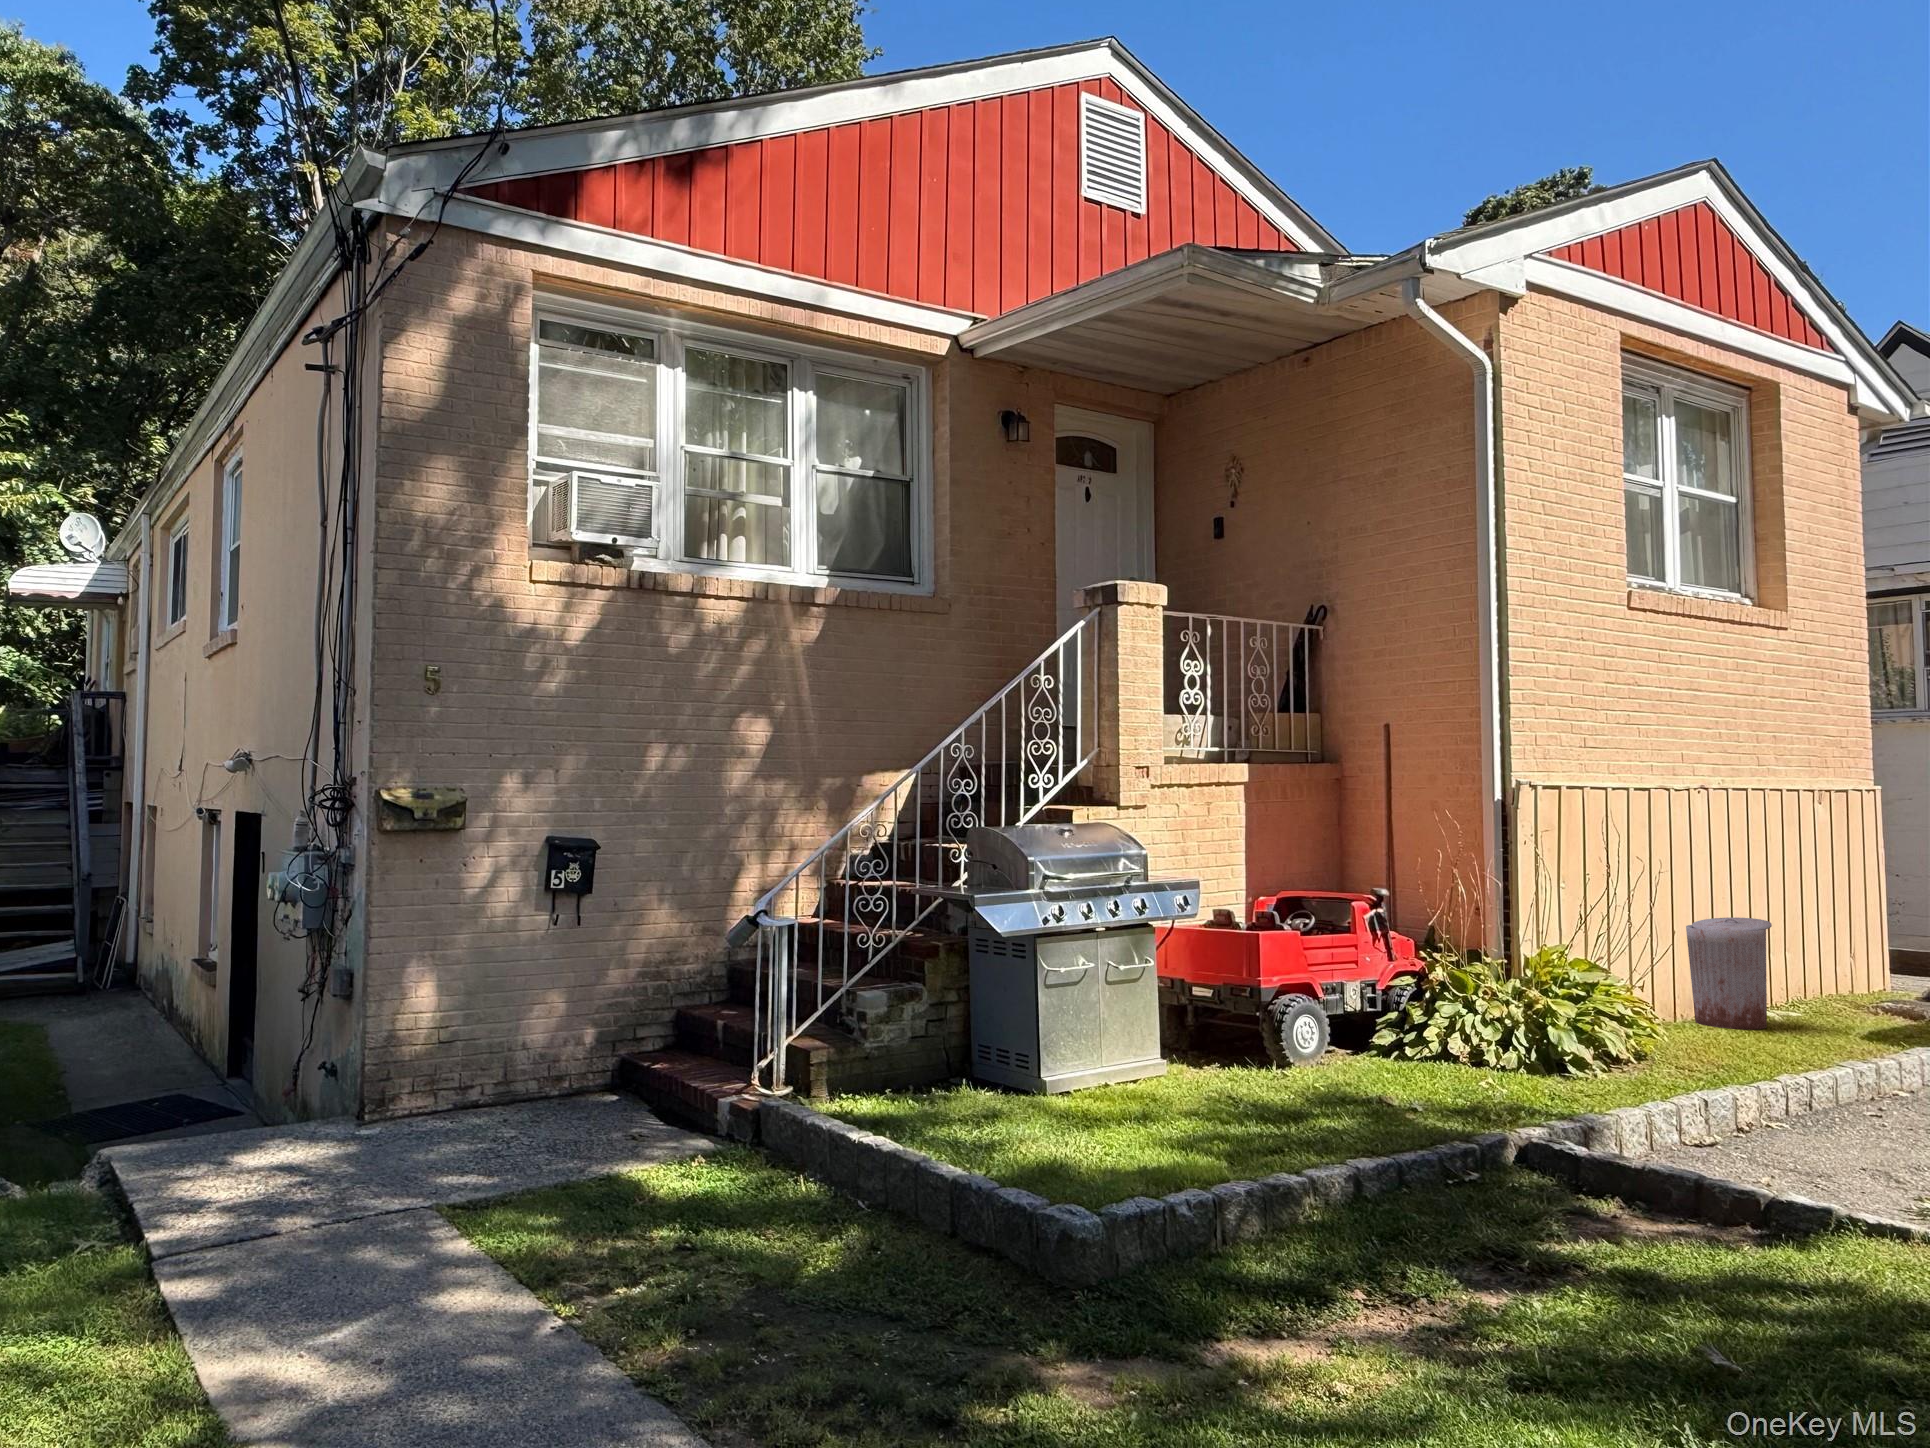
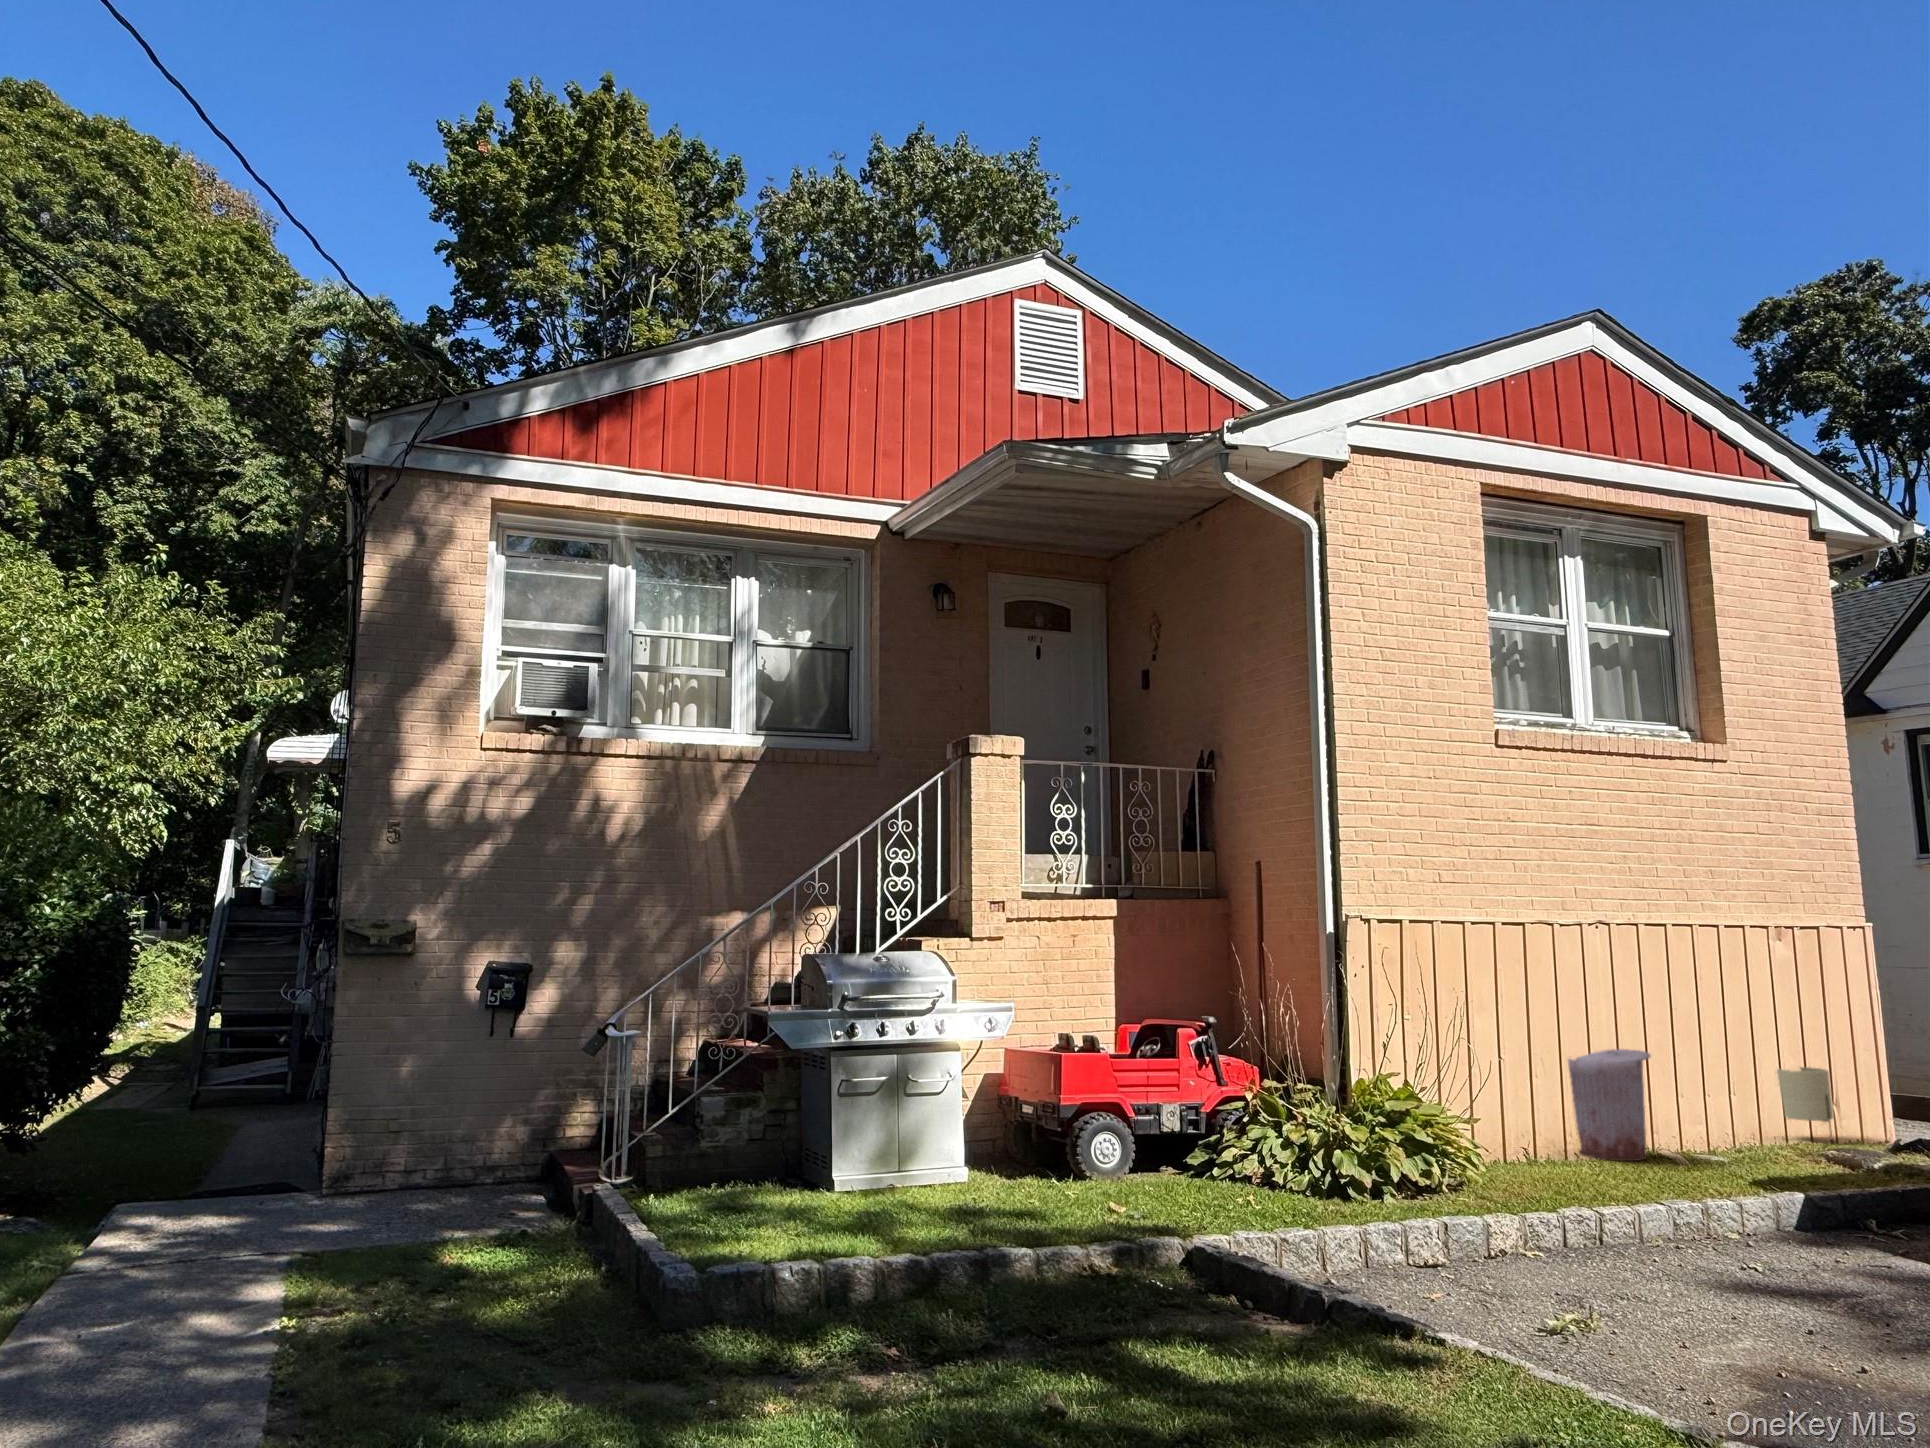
planter: none [1828,931,1886,1005] -> present [1777,1067,1833,1142]

